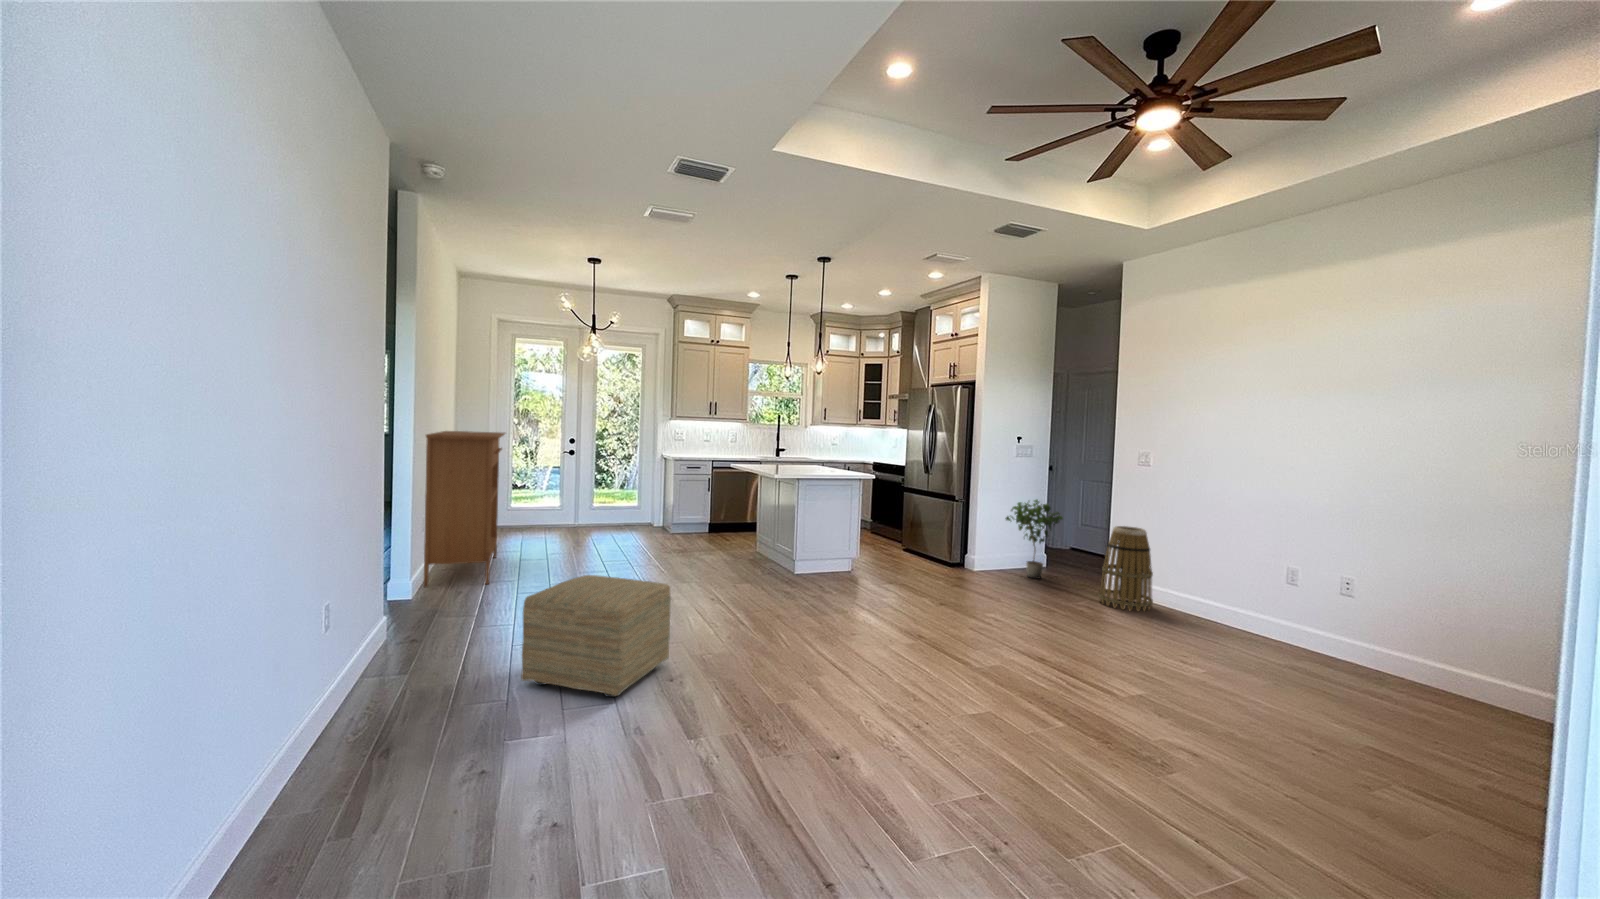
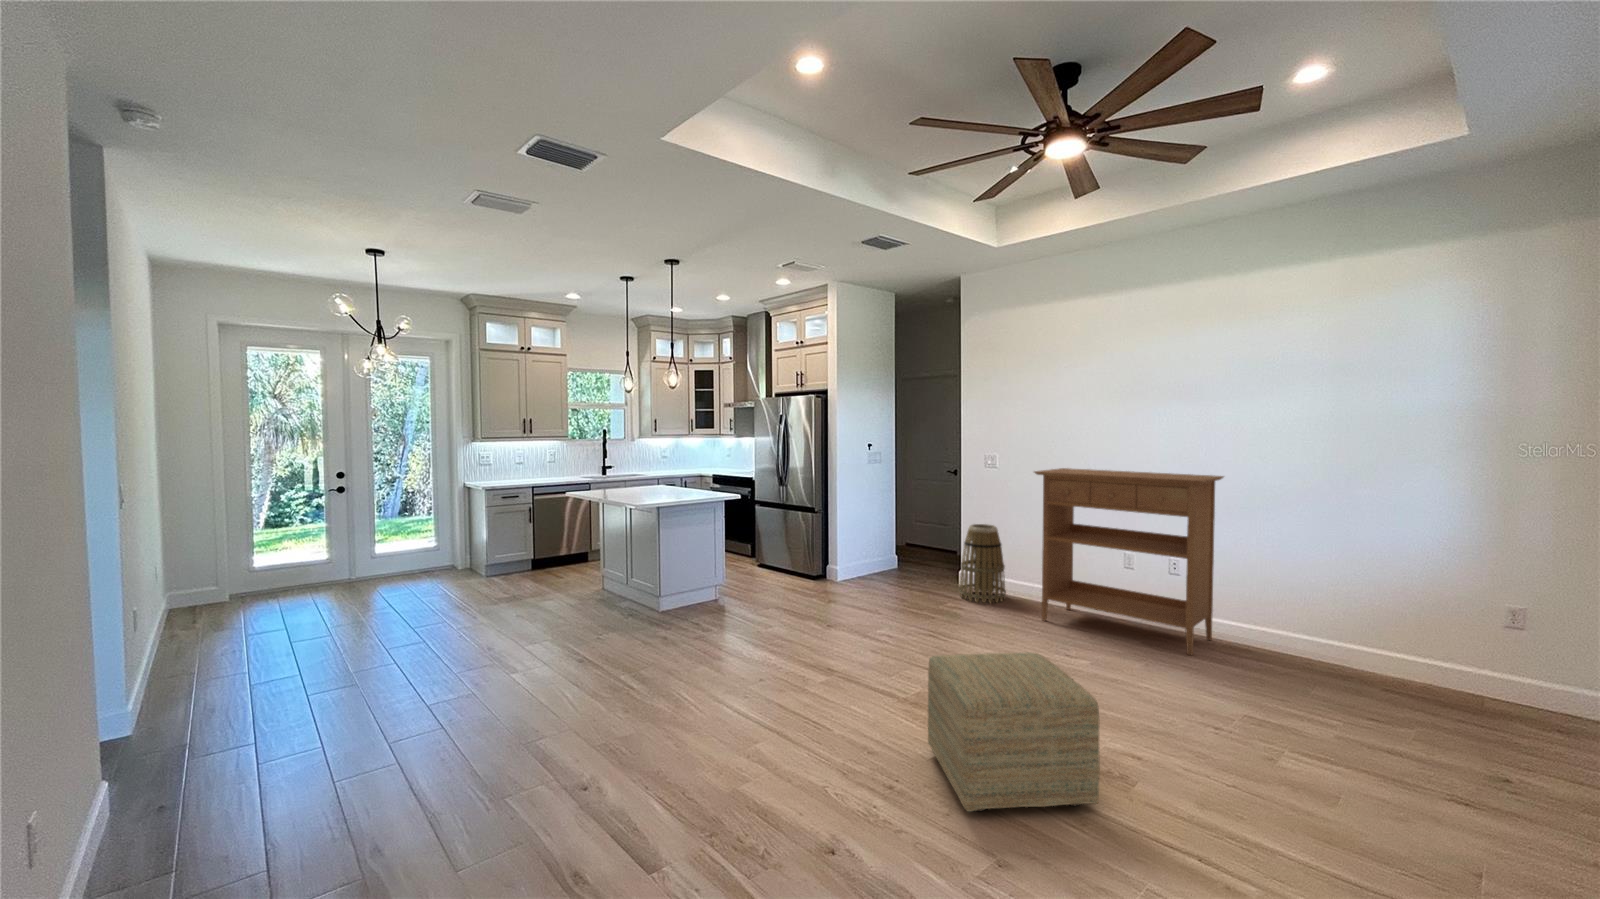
console table: present [424,431,505,587] -> present [1034,468,1224,655]
potted plant: present [1005,500,1063,579] -> none [862,503,918,580]
ottoman: present [521,575,671,697] -> present [928,653,1100,812]

